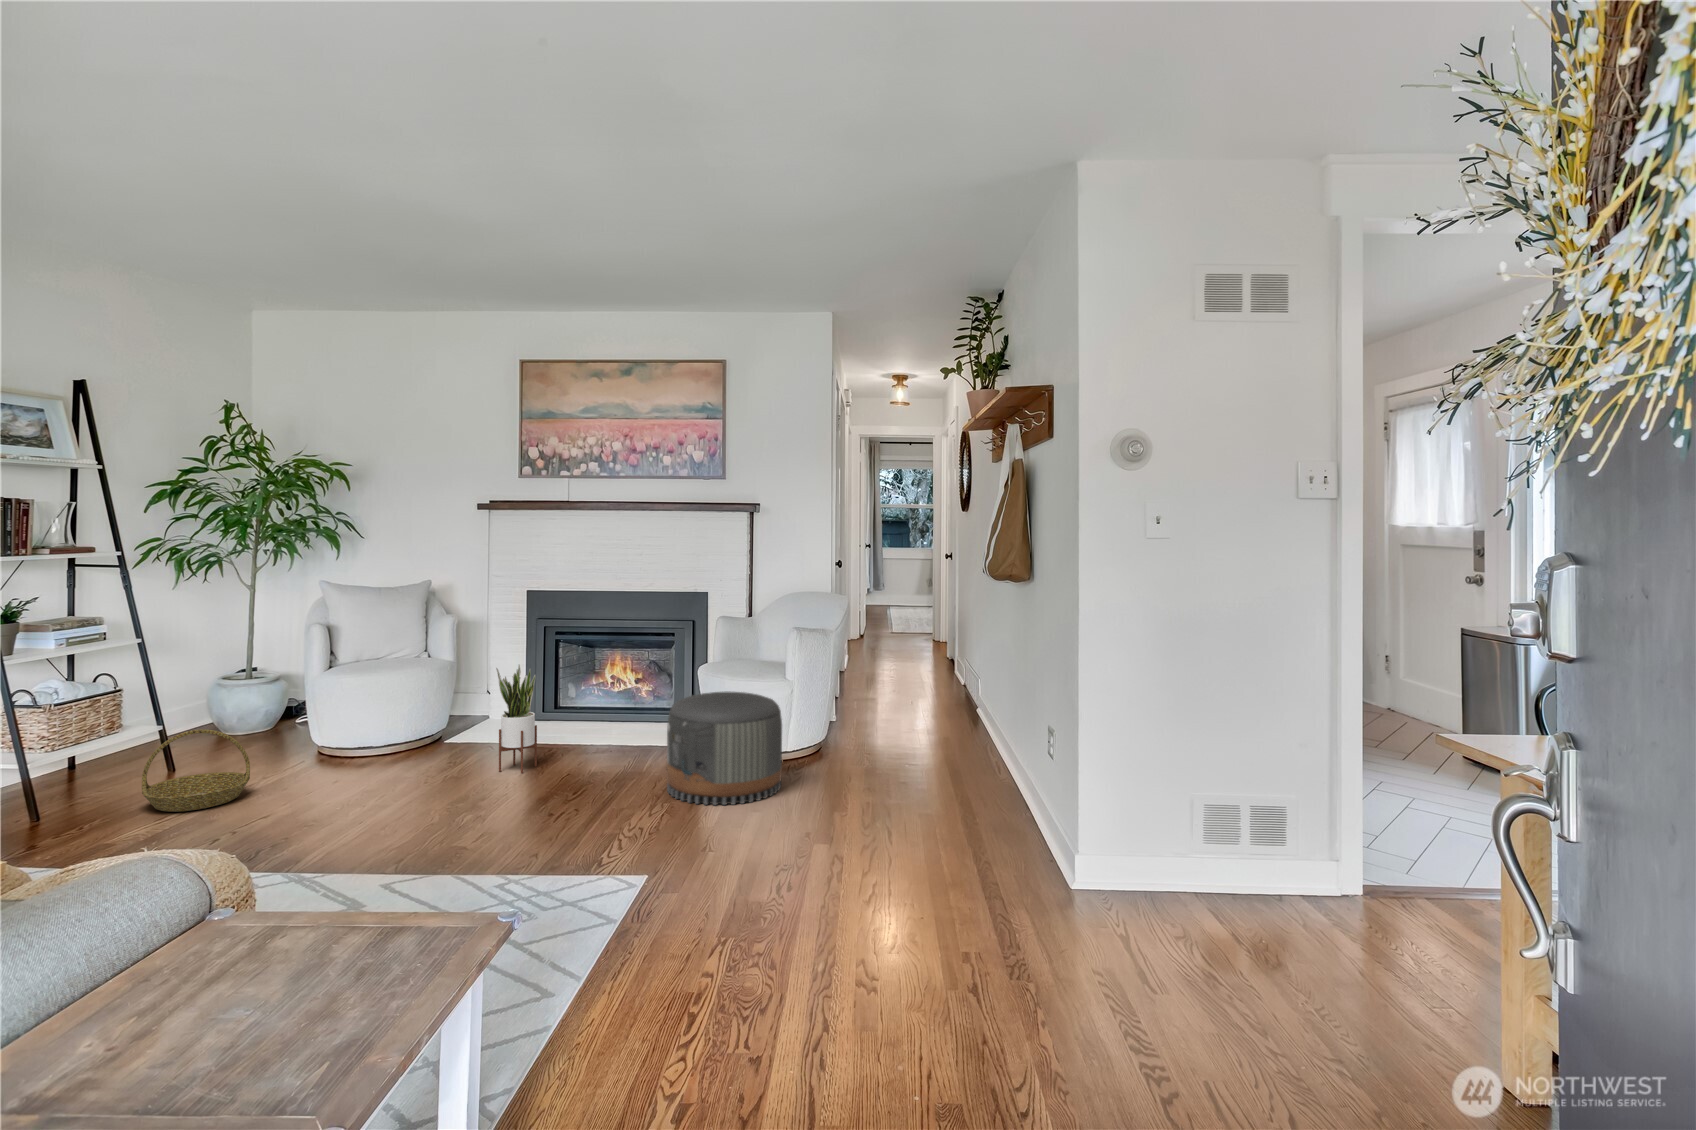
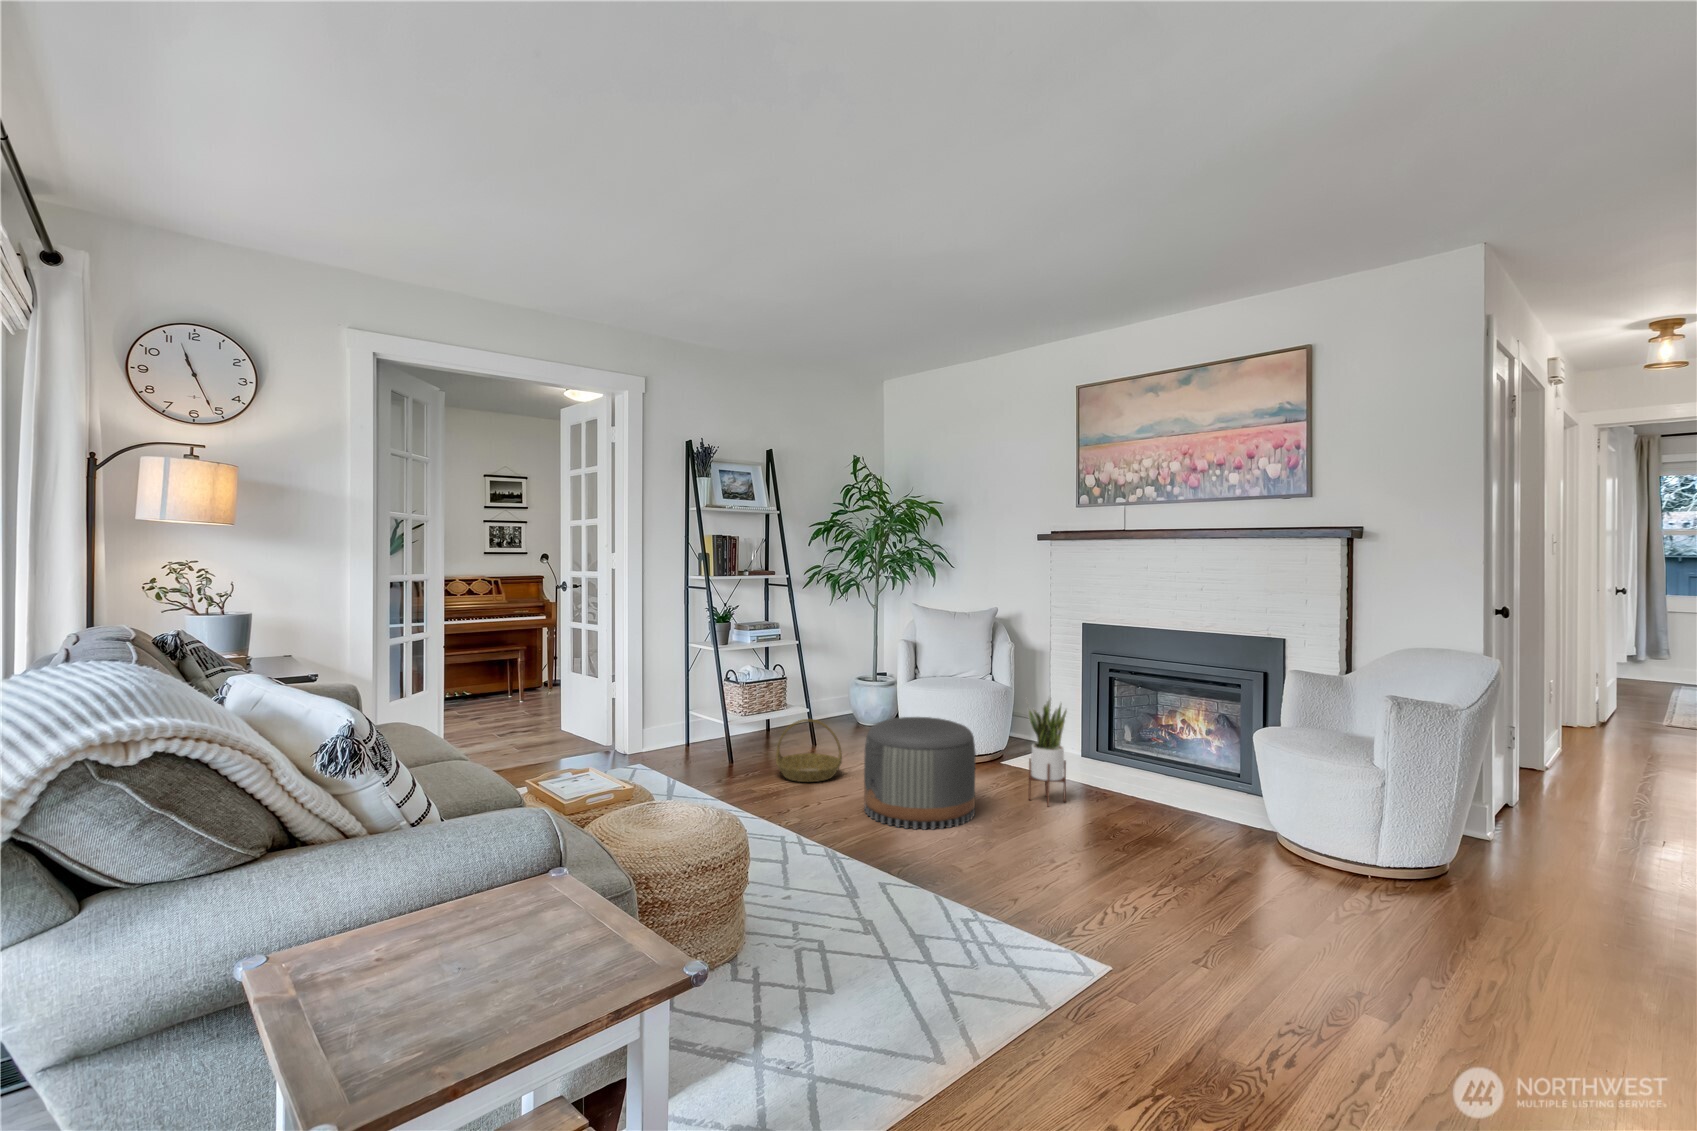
pouf: present [667,692,782,805] -> present [864,717,976,830]

